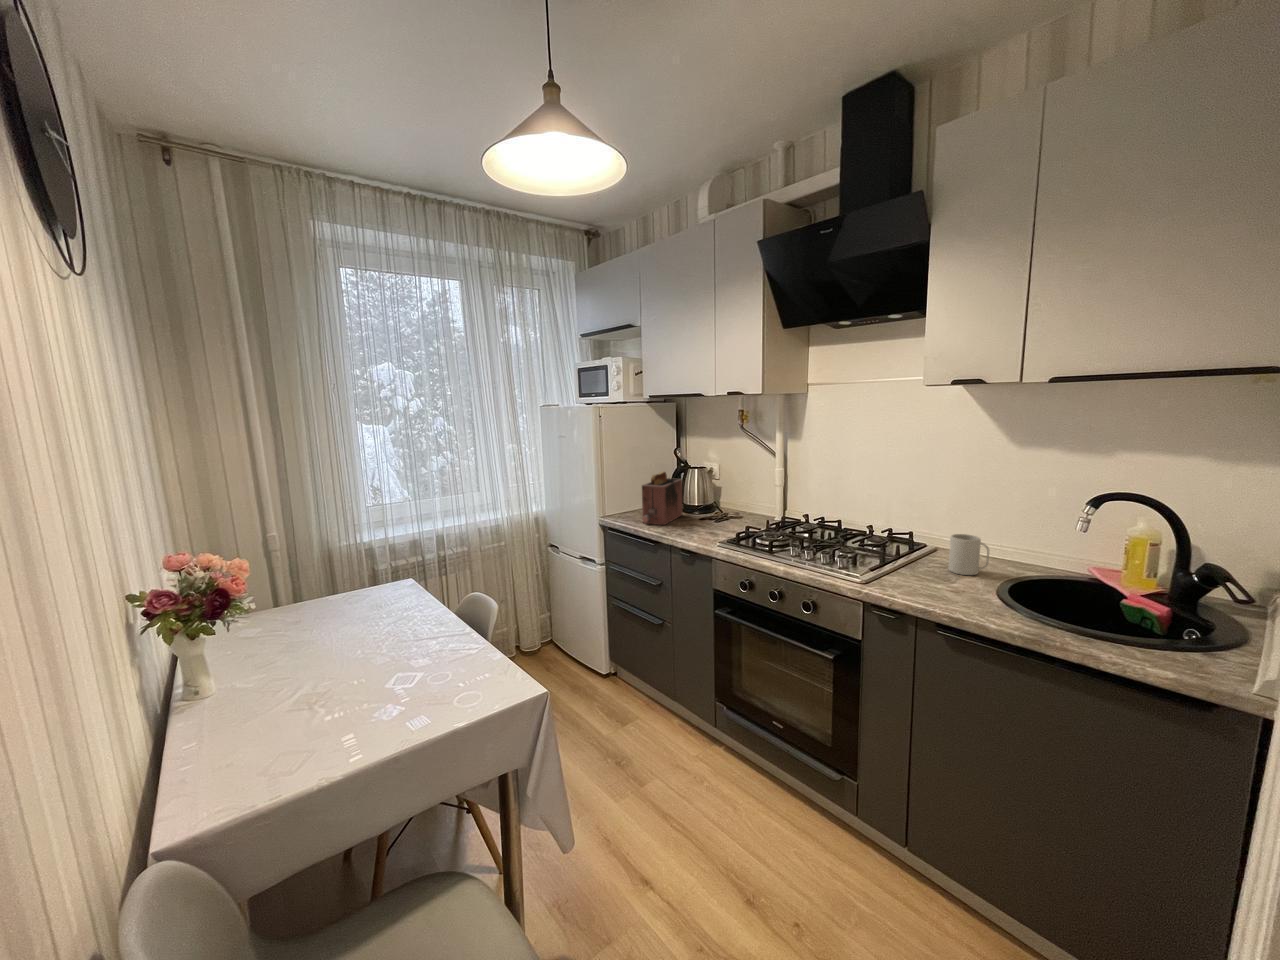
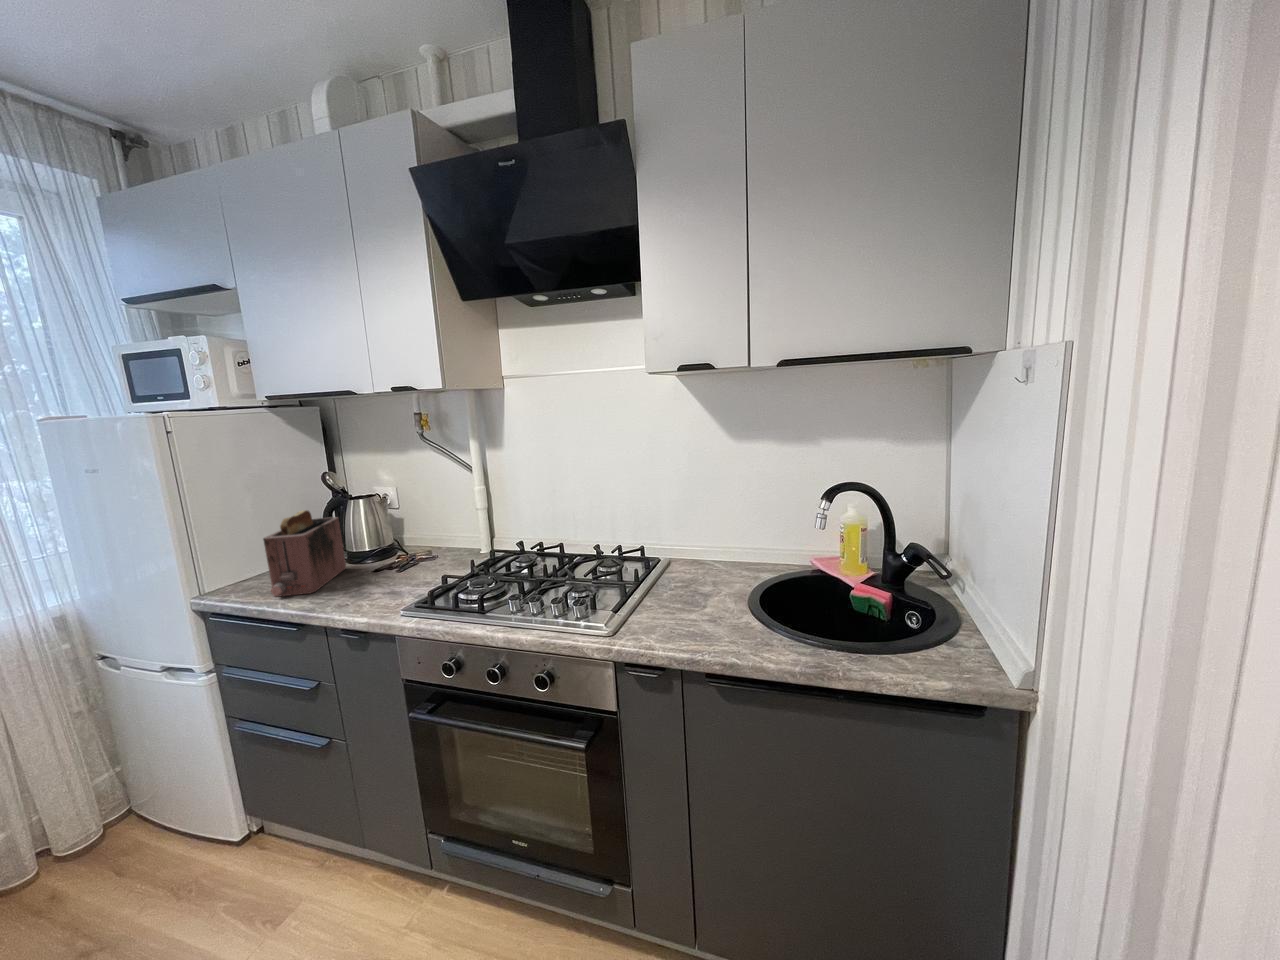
mug: present [948,534,989,575] -> none [689,543,728,591]

